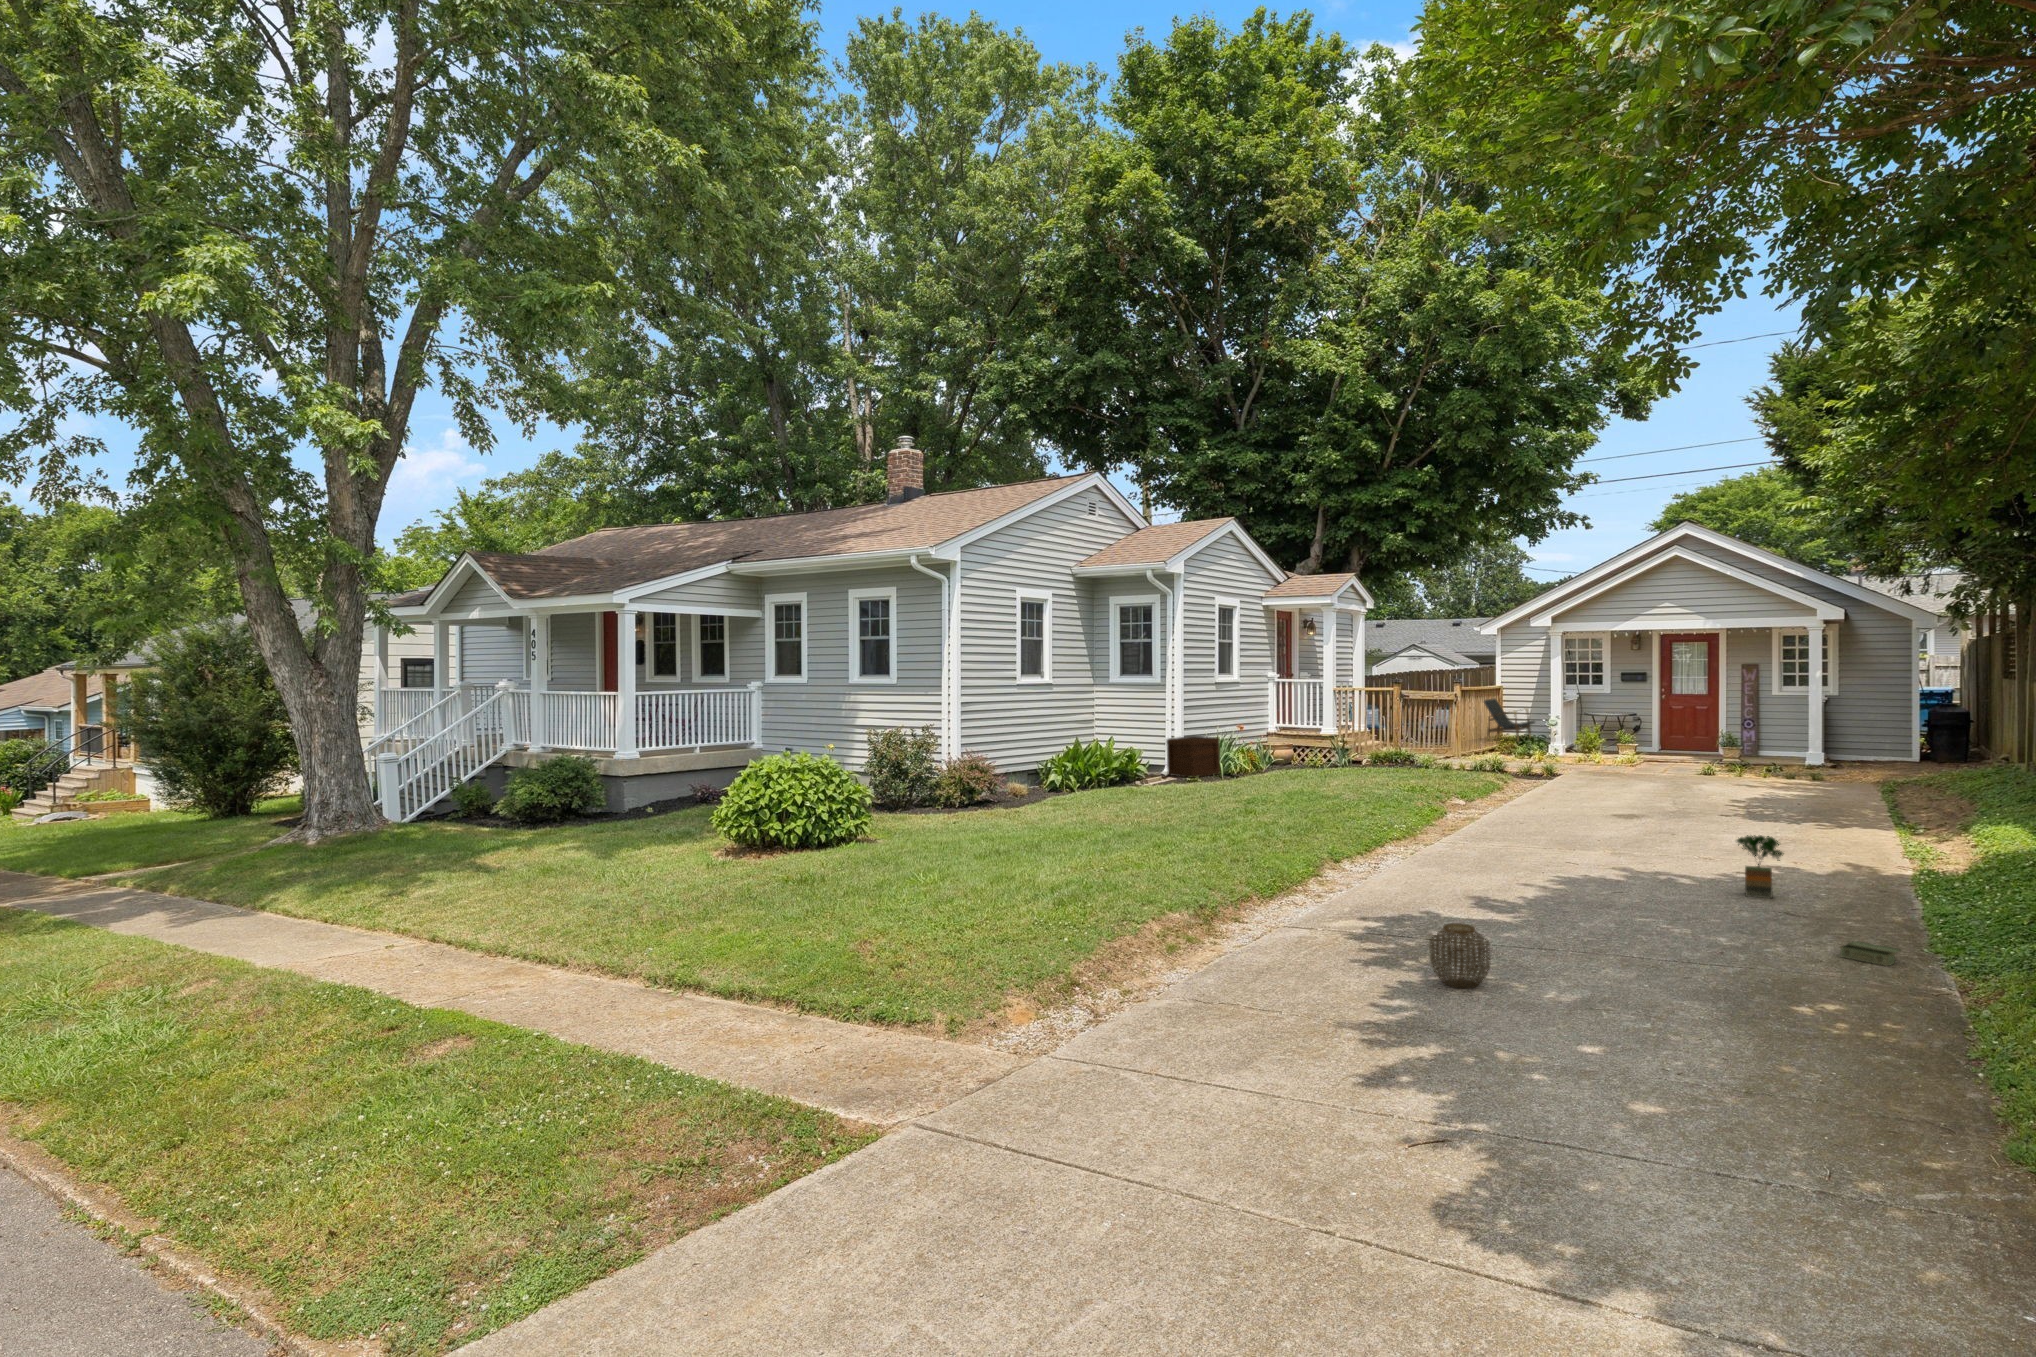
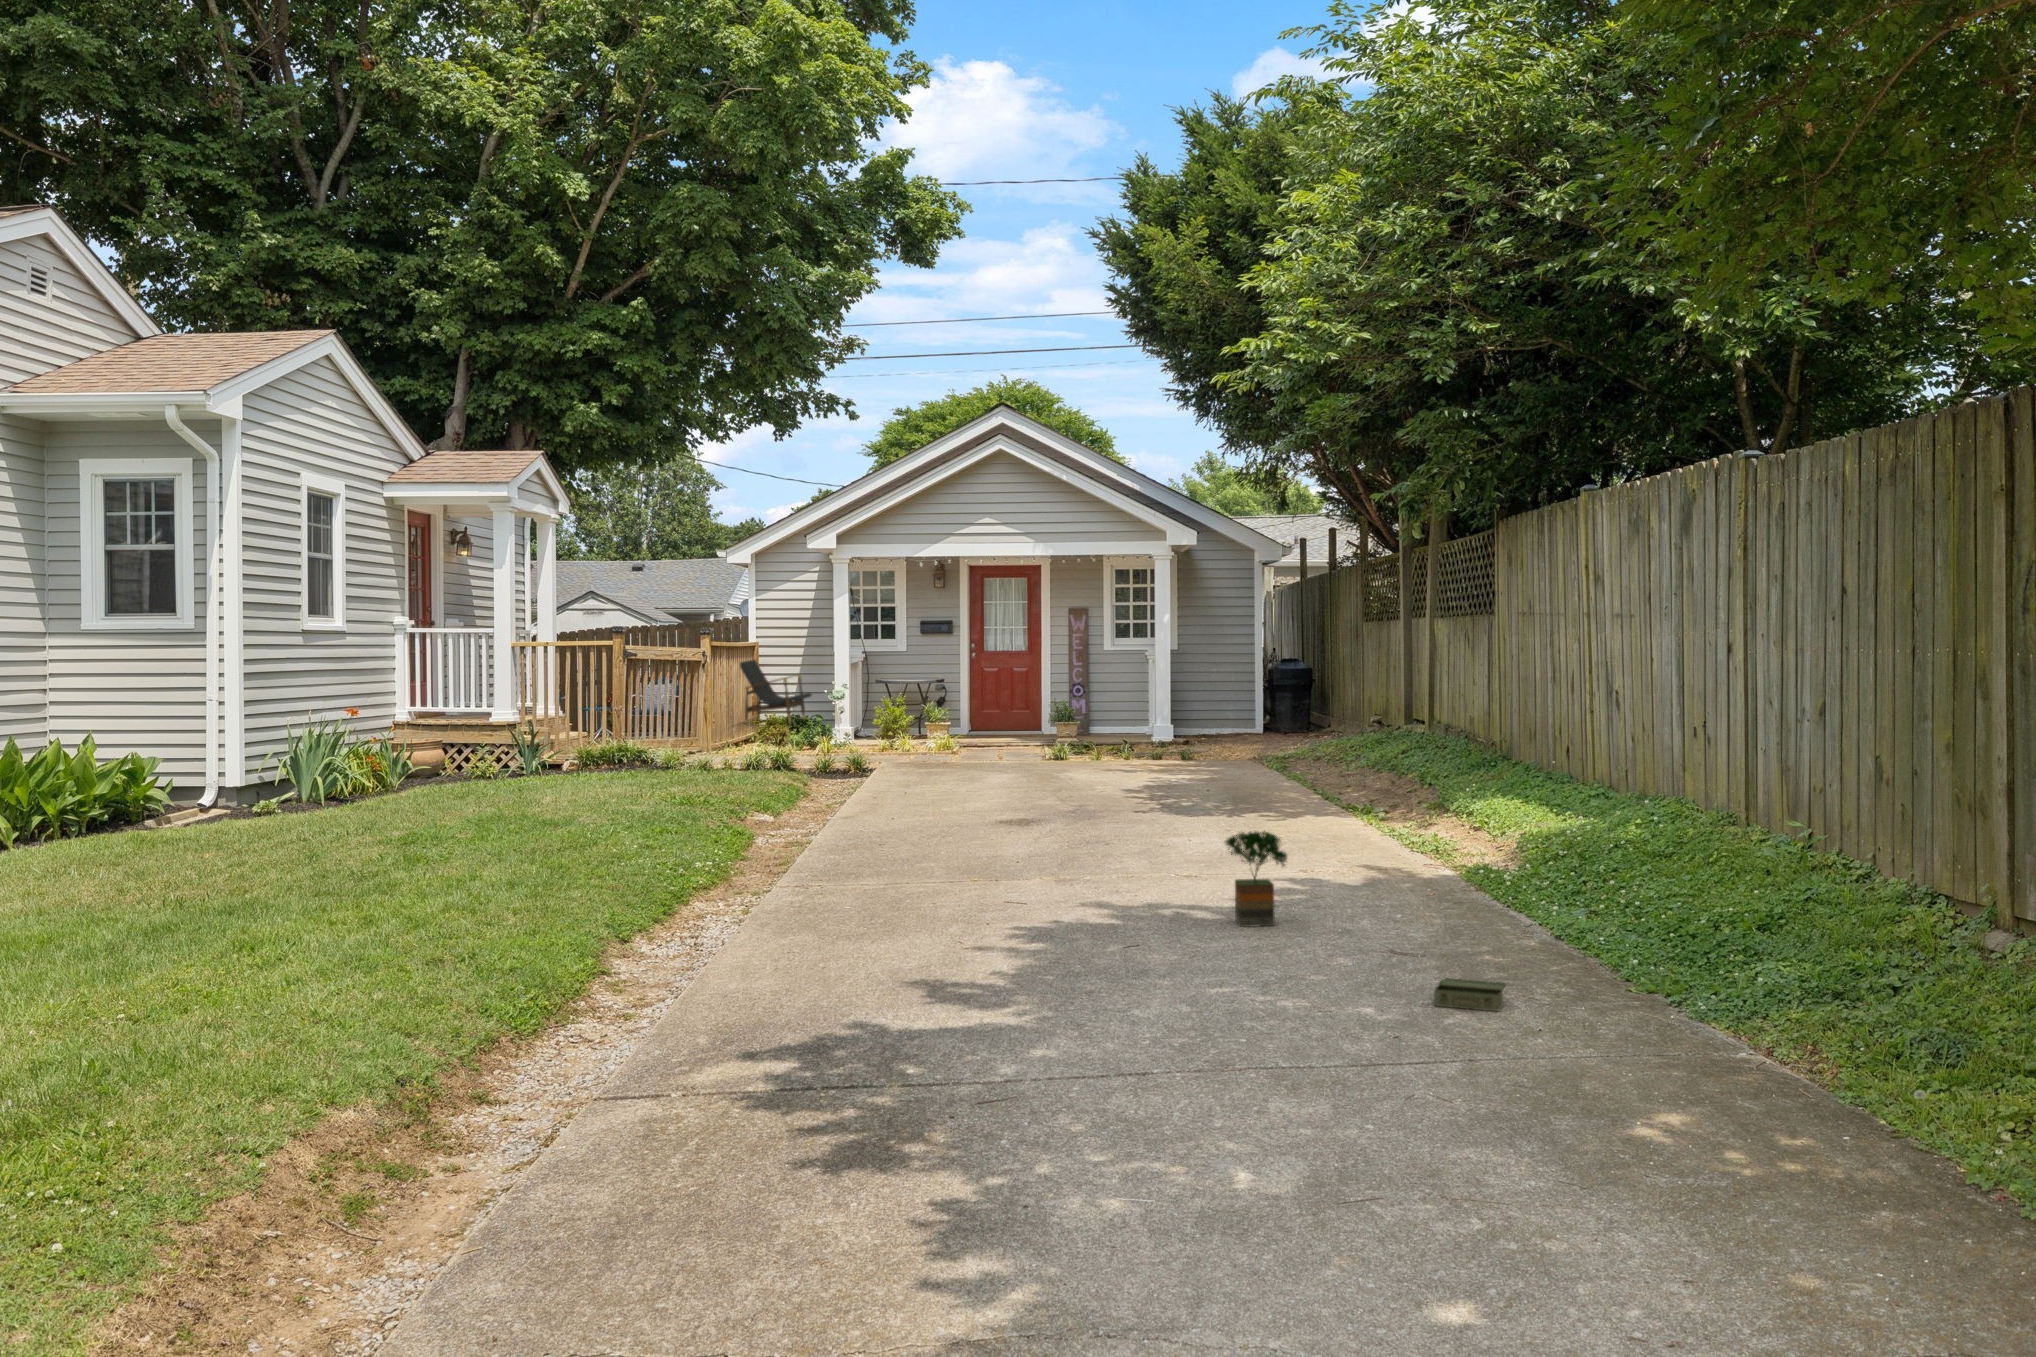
wooden crate: present [1166,736,1221,778] -> none [208,728,319,806]
woven basket: present [1429,923,1490,989] -> none [914,1036,1027,1168]

